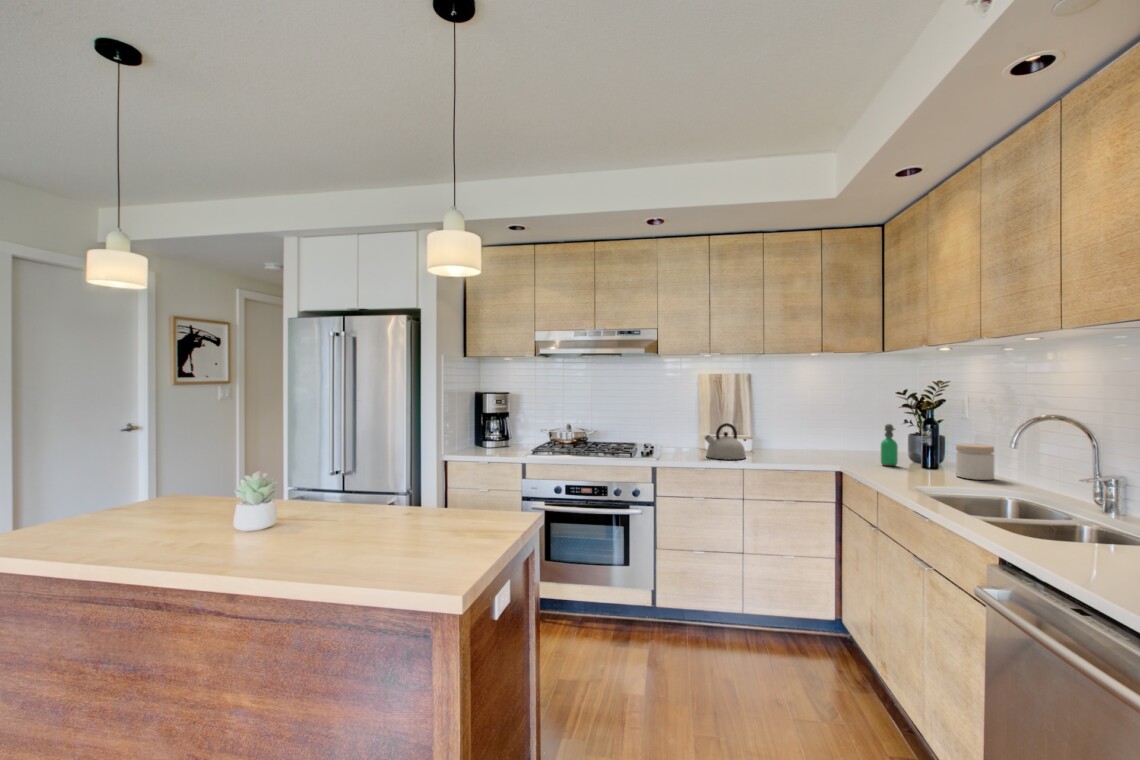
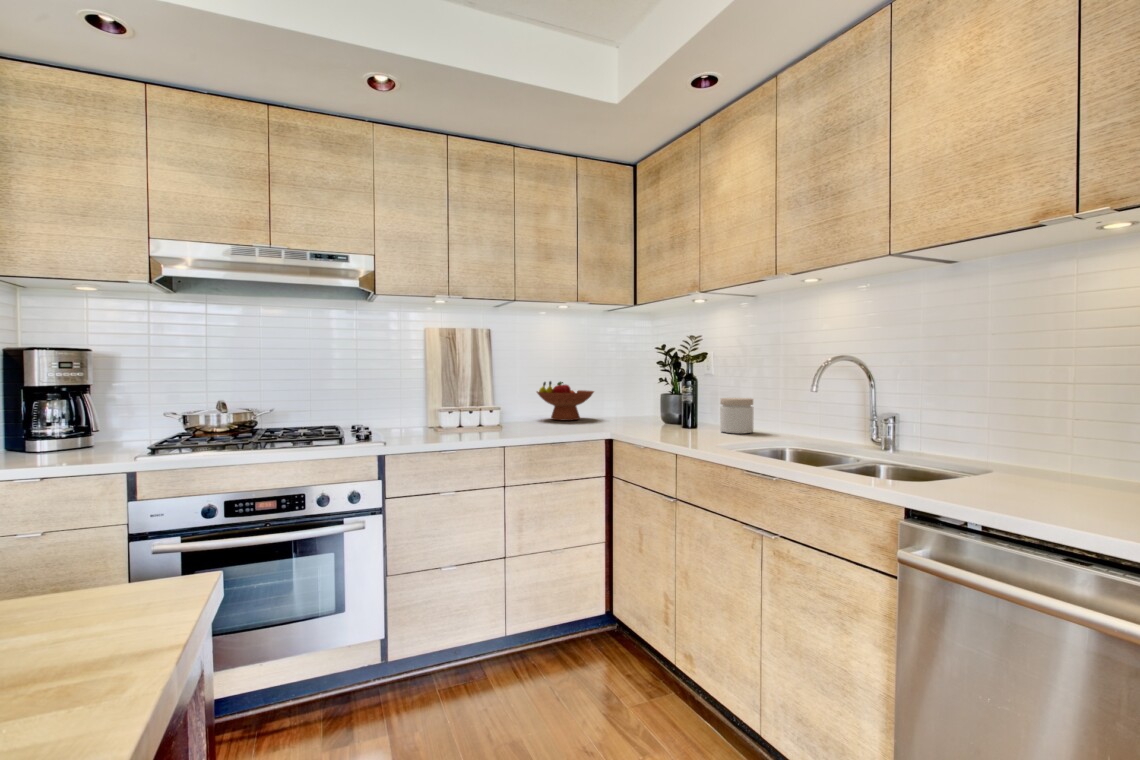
fruit bowl: none [789,417,845,452] -> present [537,381,594,420]
kettle: present [705,423,746,460] -> none [450,388,503,436]
soap dispenser: present [881,424,898,466] -> none [645,382,661,428]

